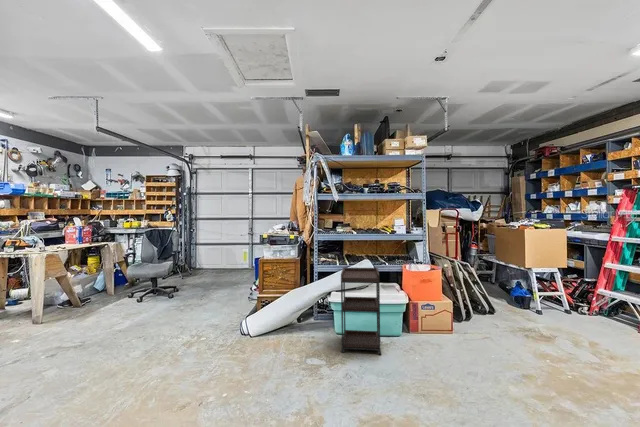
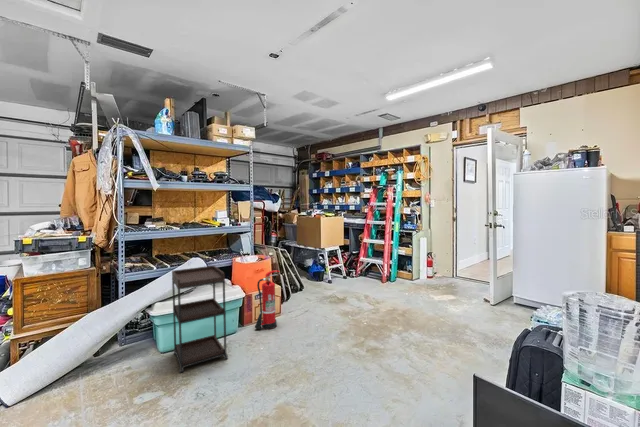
fire extinguisher: none [418,282,447,343] -> present [255,270,279,329]

